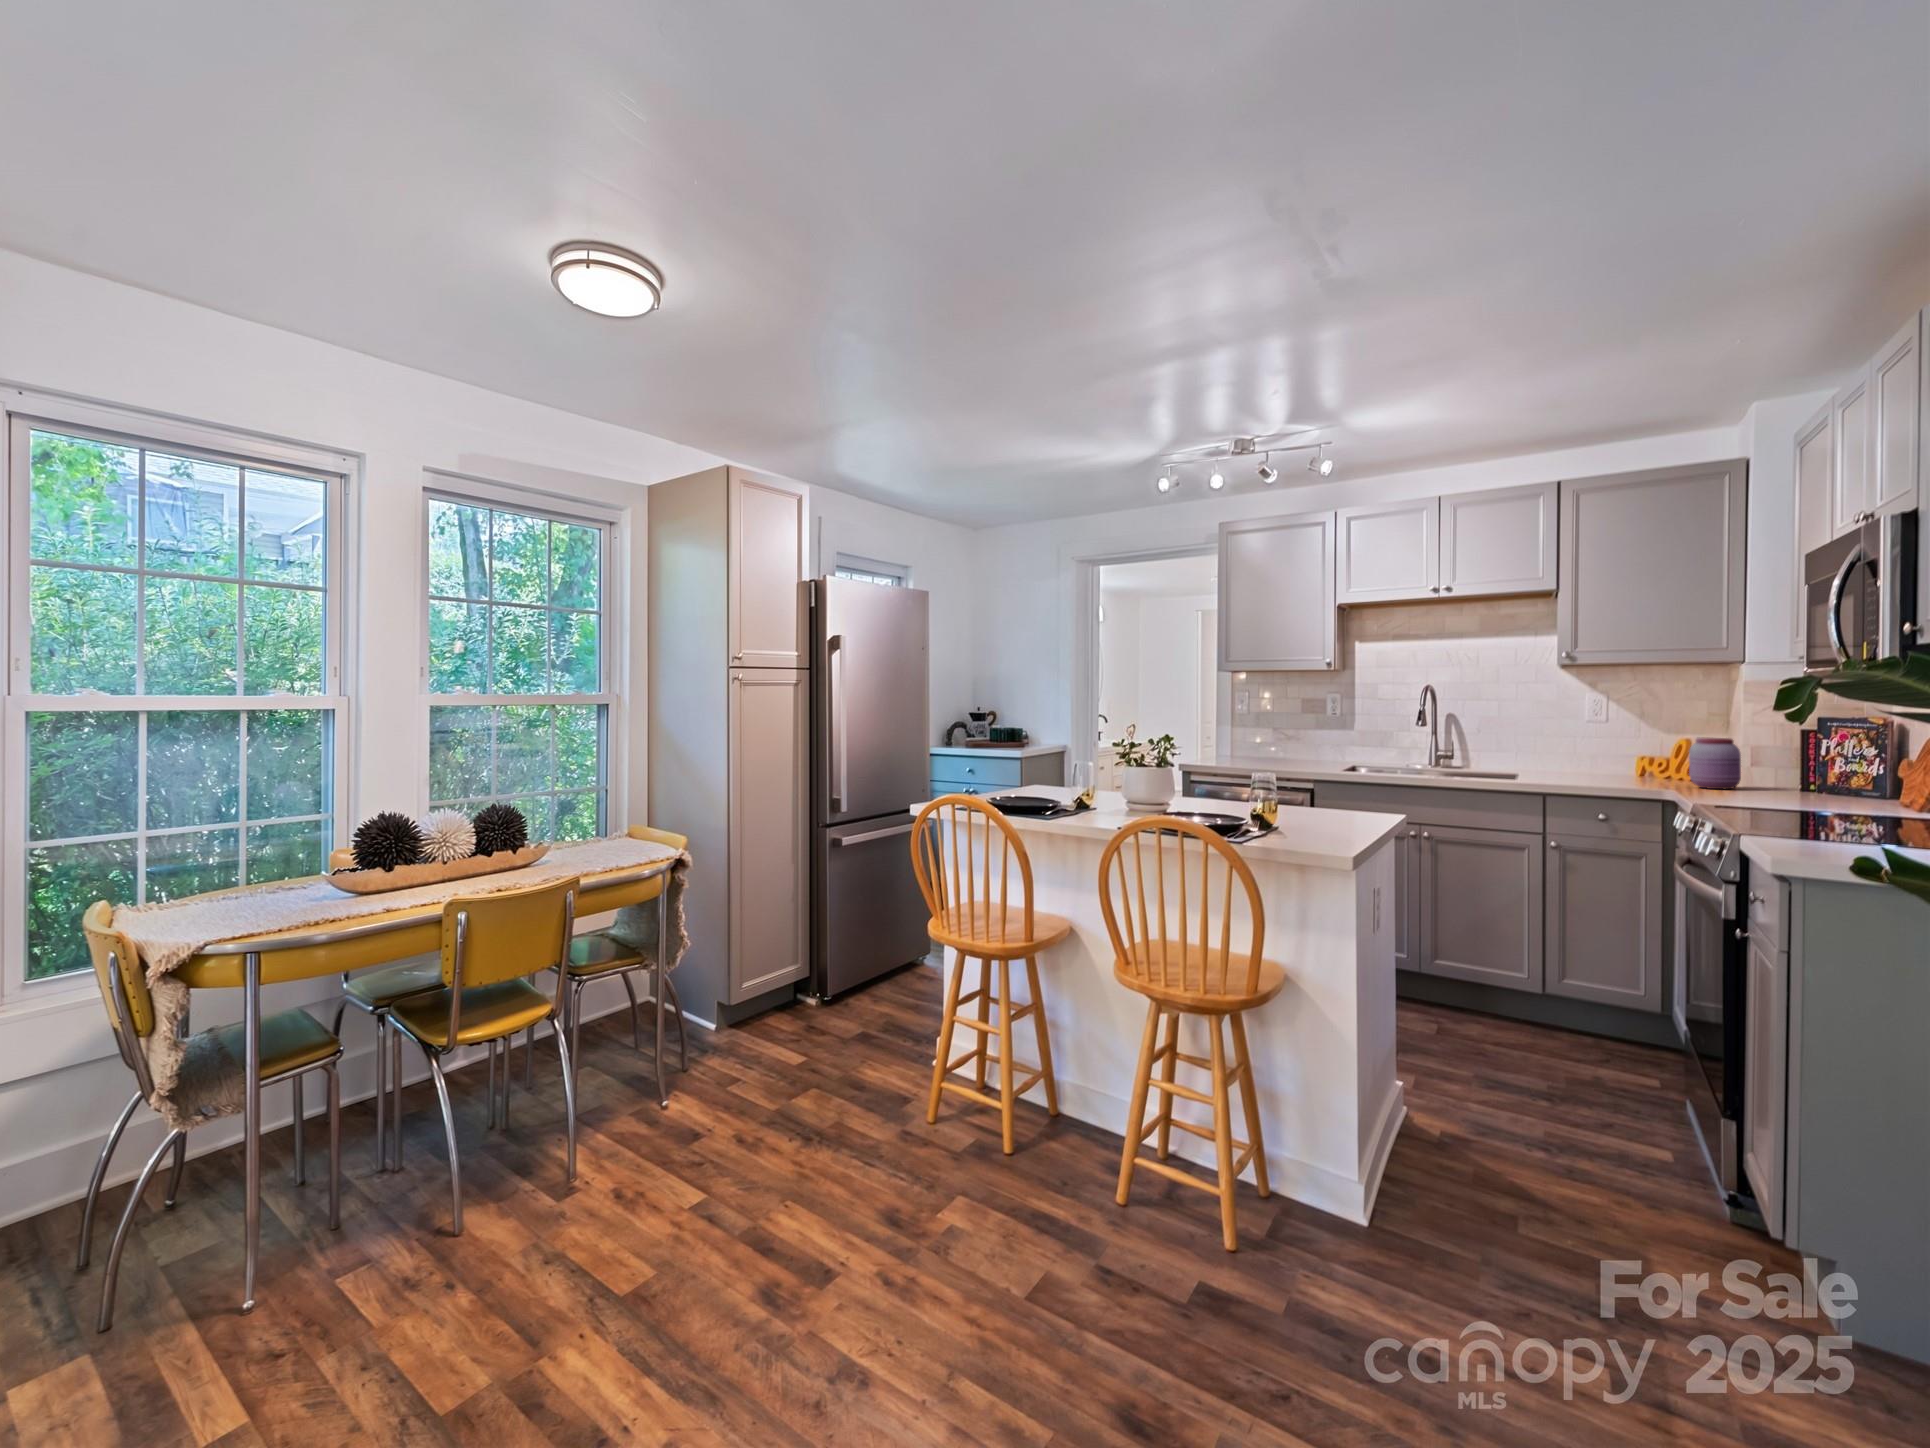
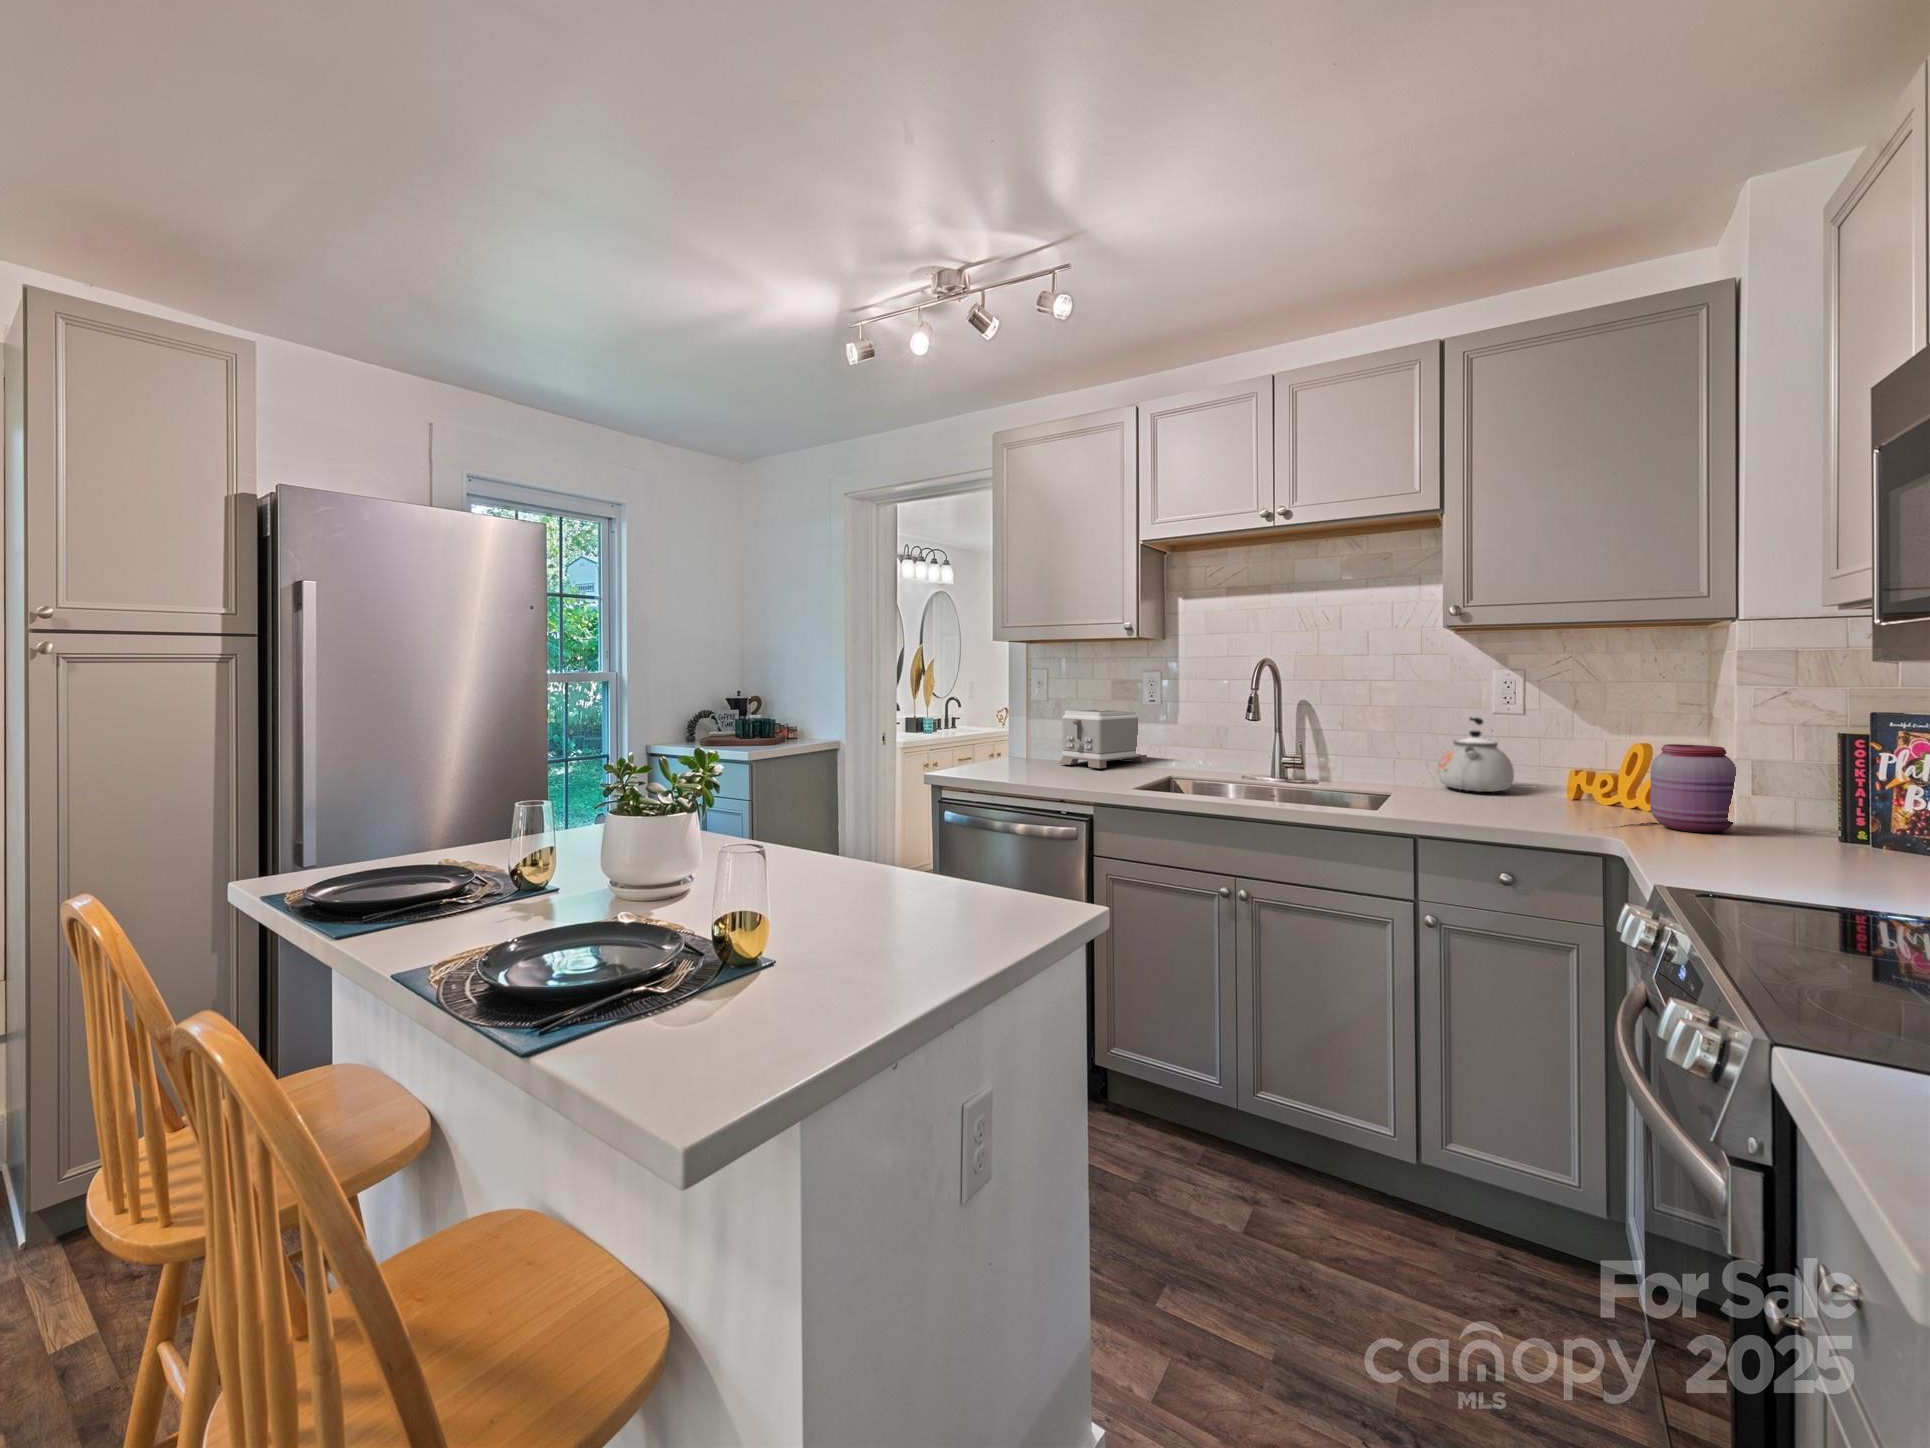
toaster: none [1270,719,1334,760] -> present [1059,709,1149,768]
kettle: none [1551,723,1603,771] -> present [1438,718,1514,792]

